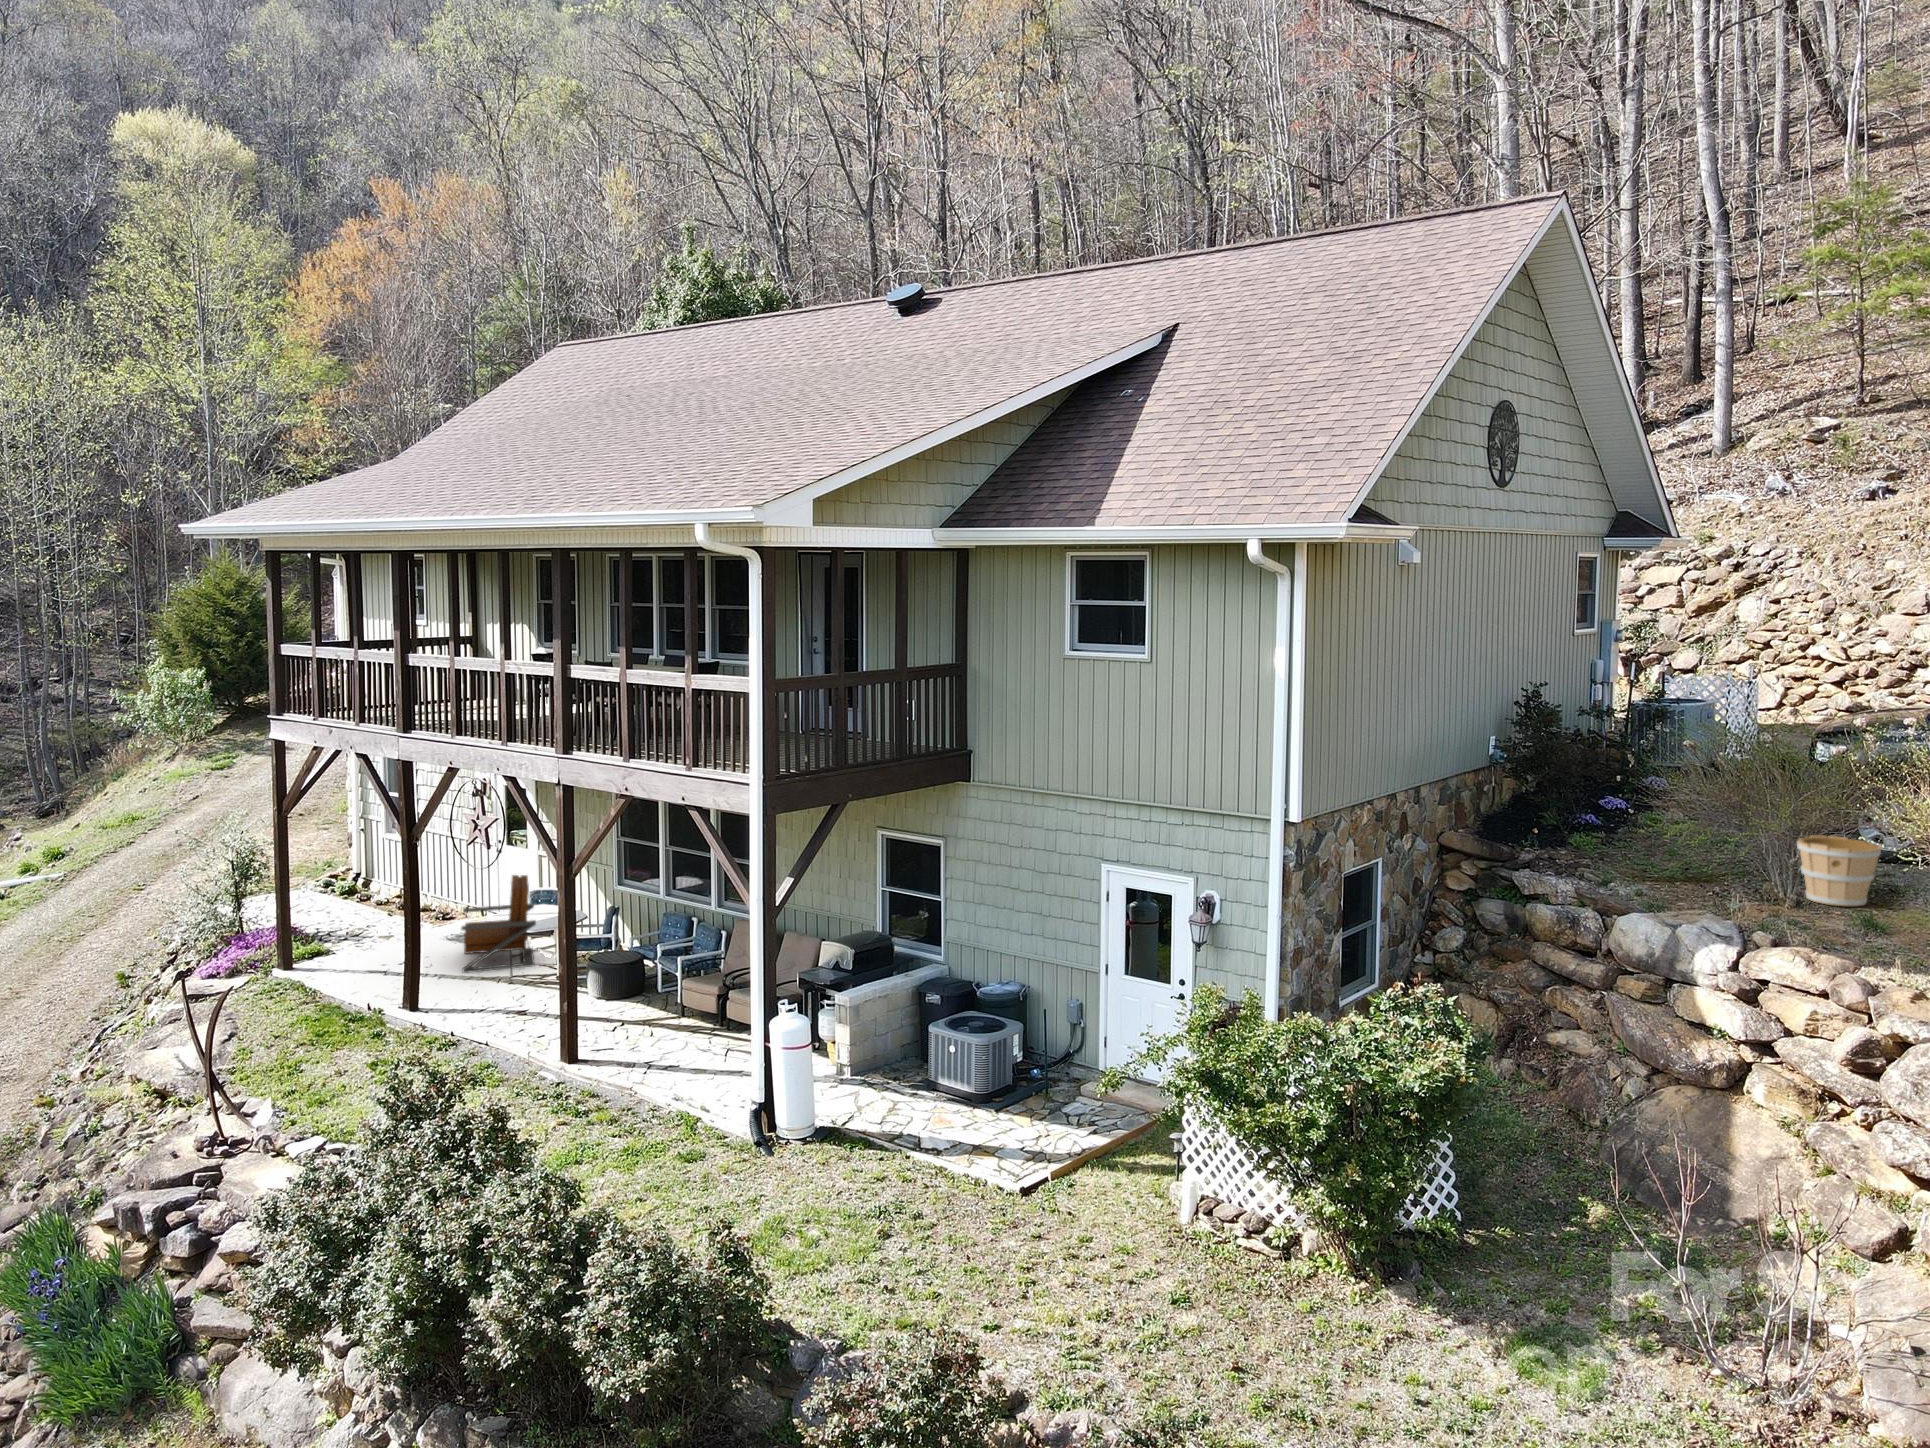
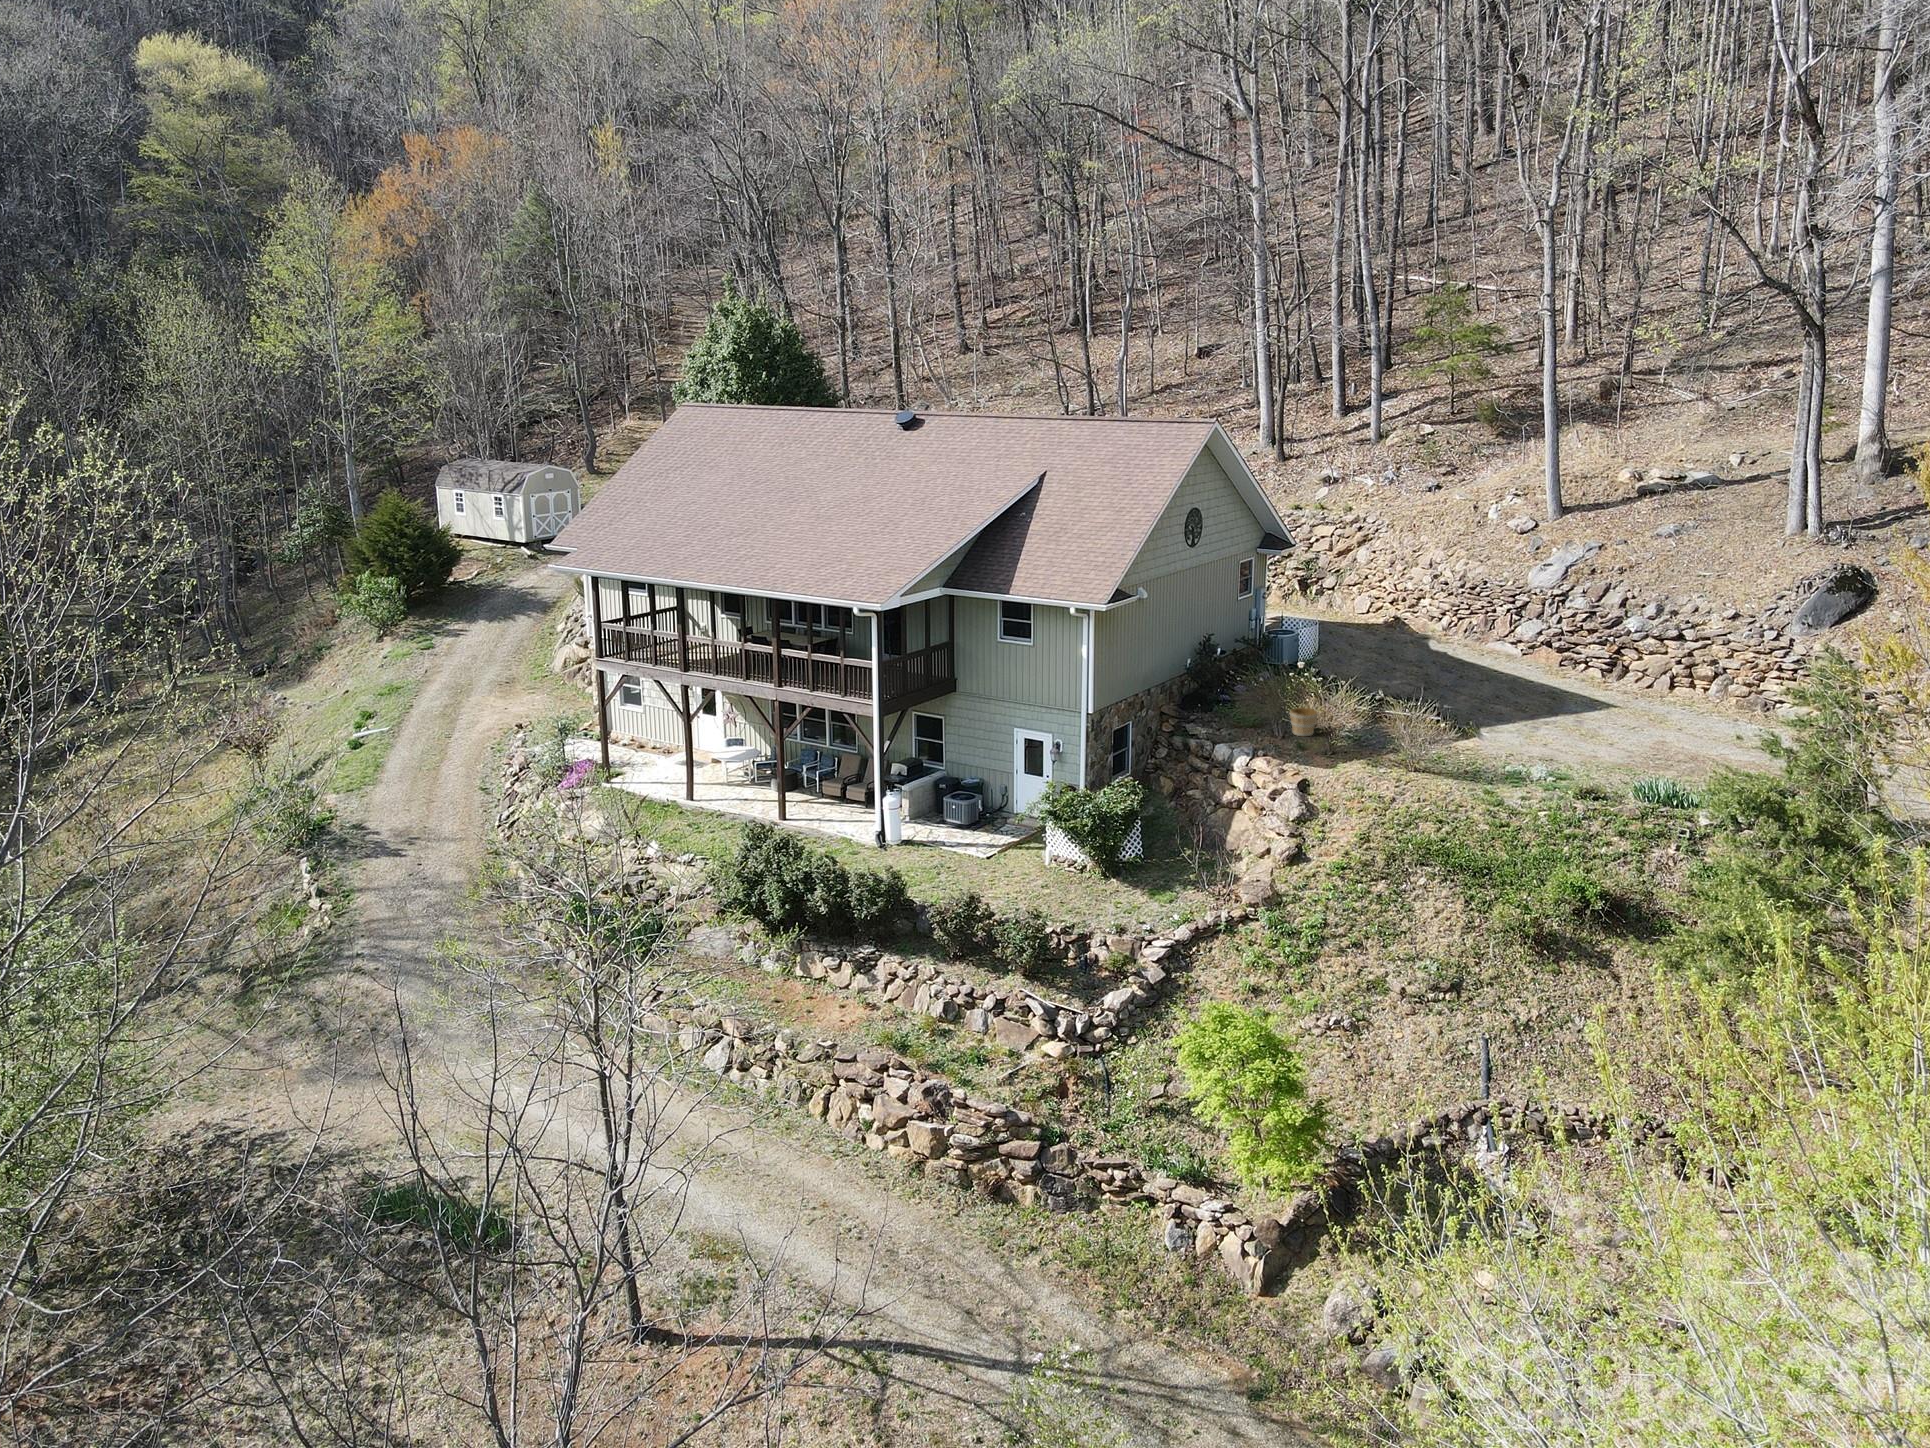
lounge chair: present [461,875,536,973] -> none [697,729,741,781]

